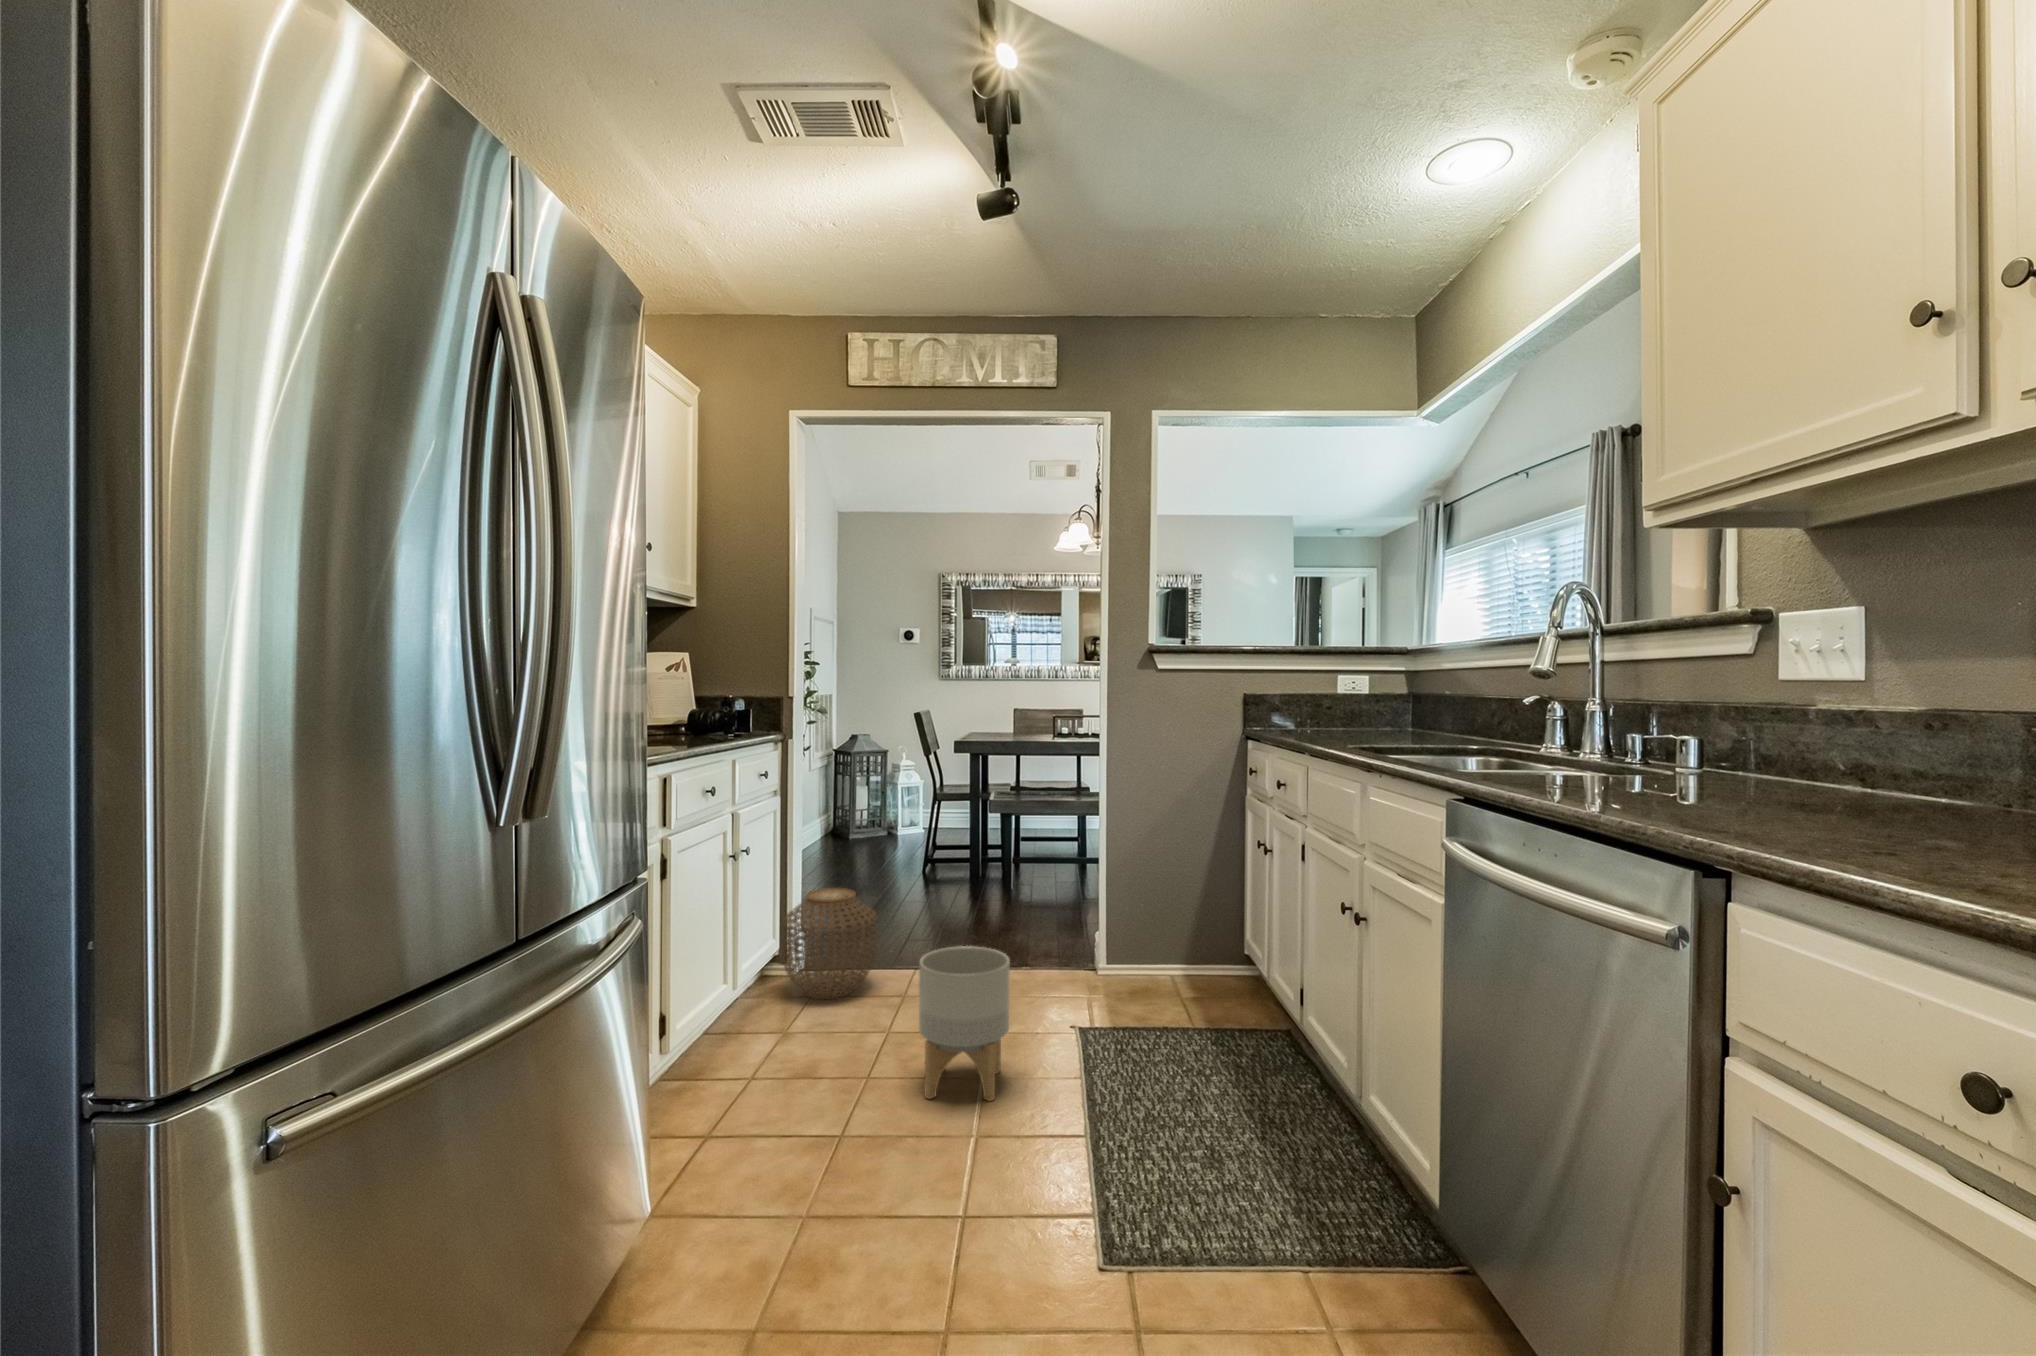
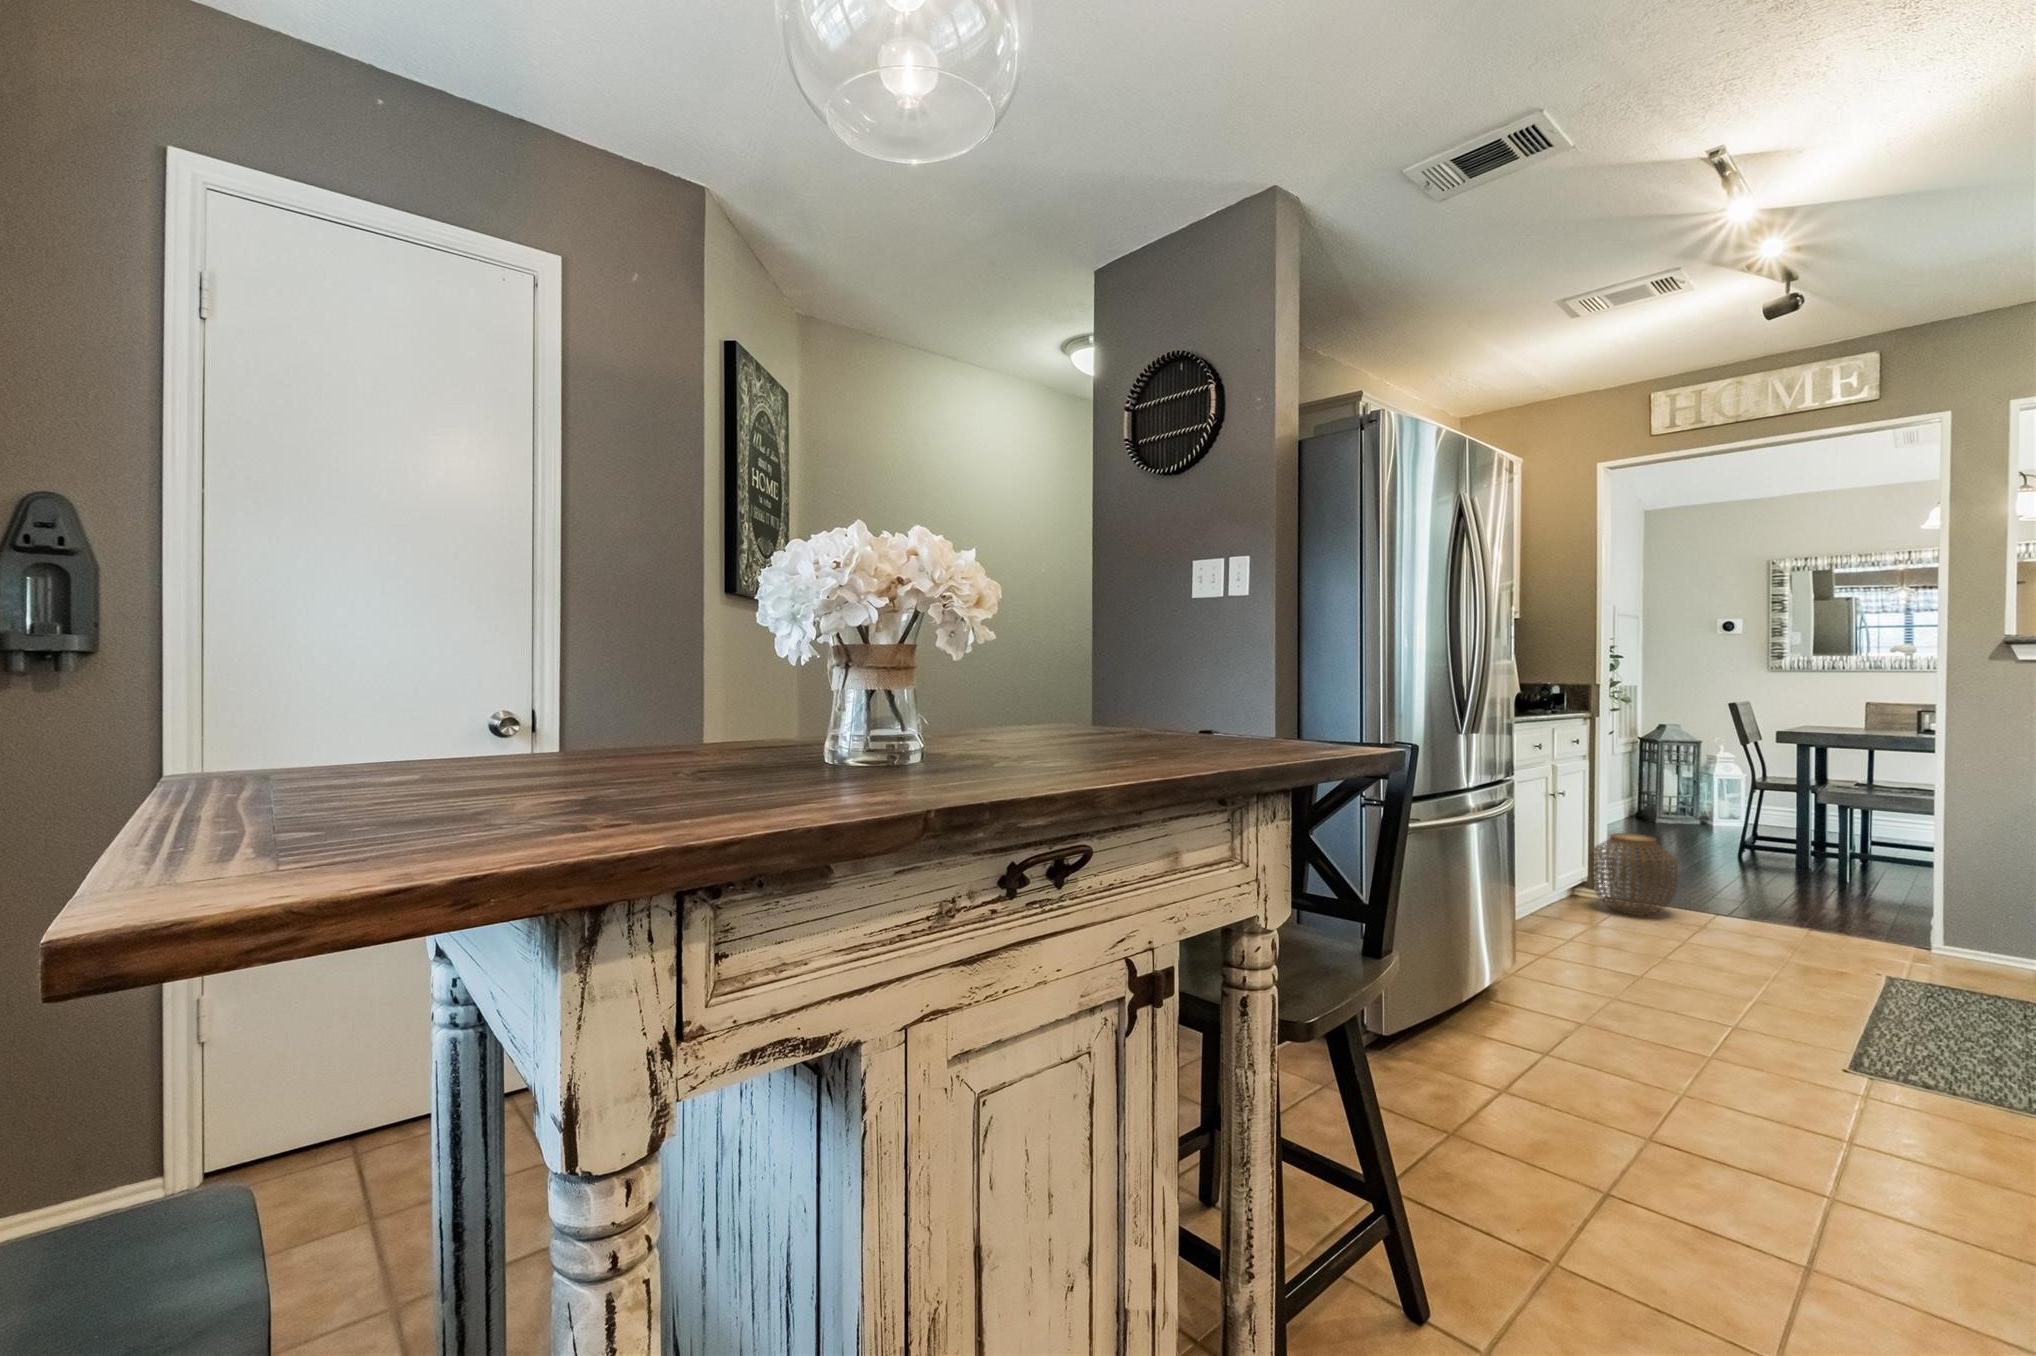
planter: present [919,946,1010,1101] -> none [1711,876,1800,989]

